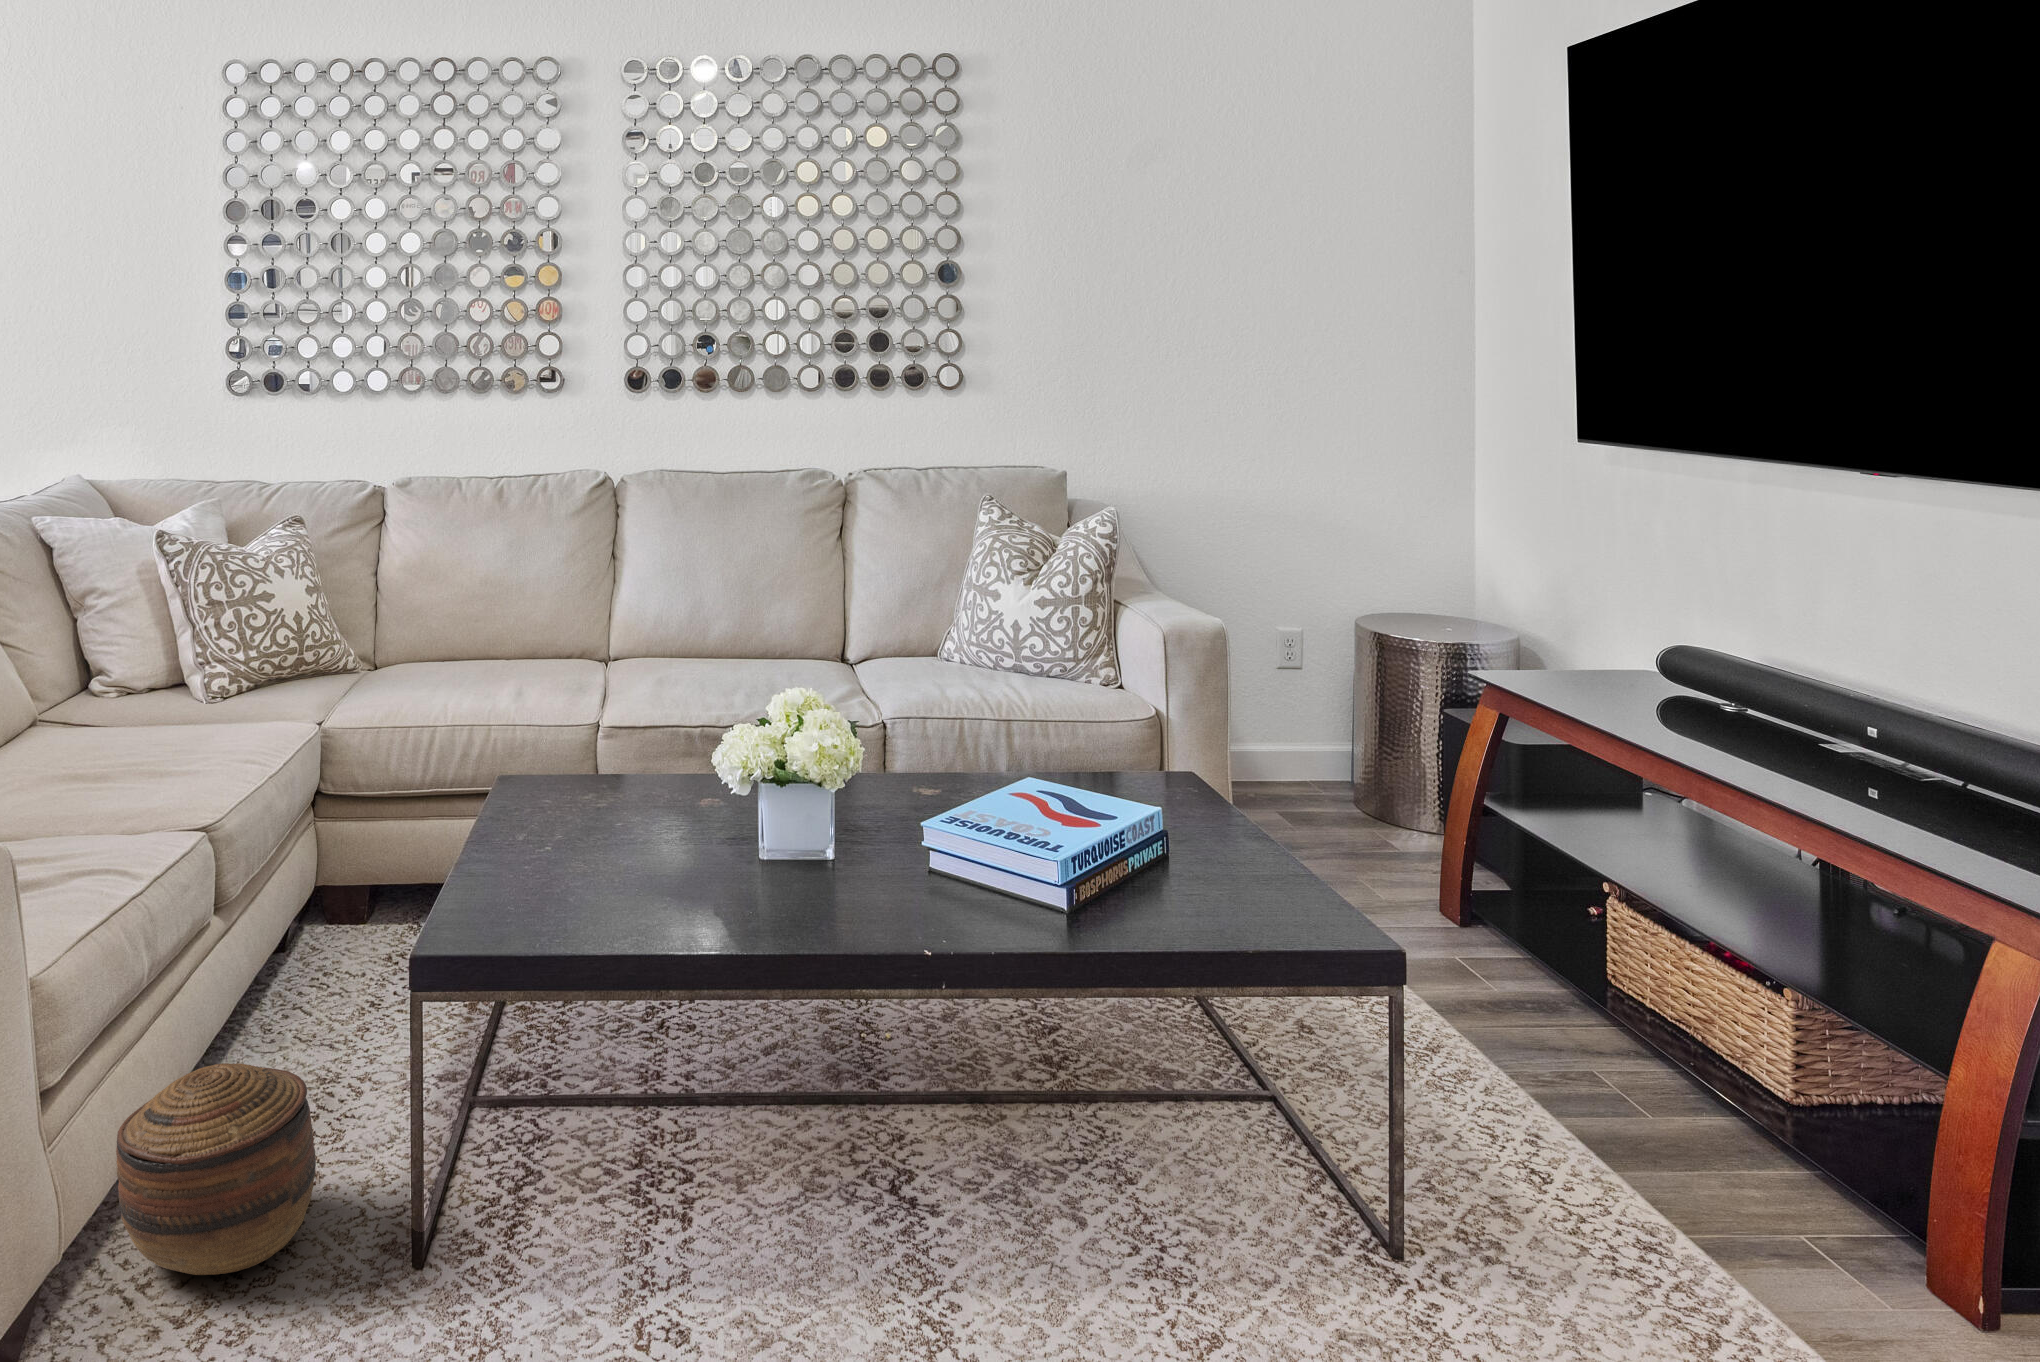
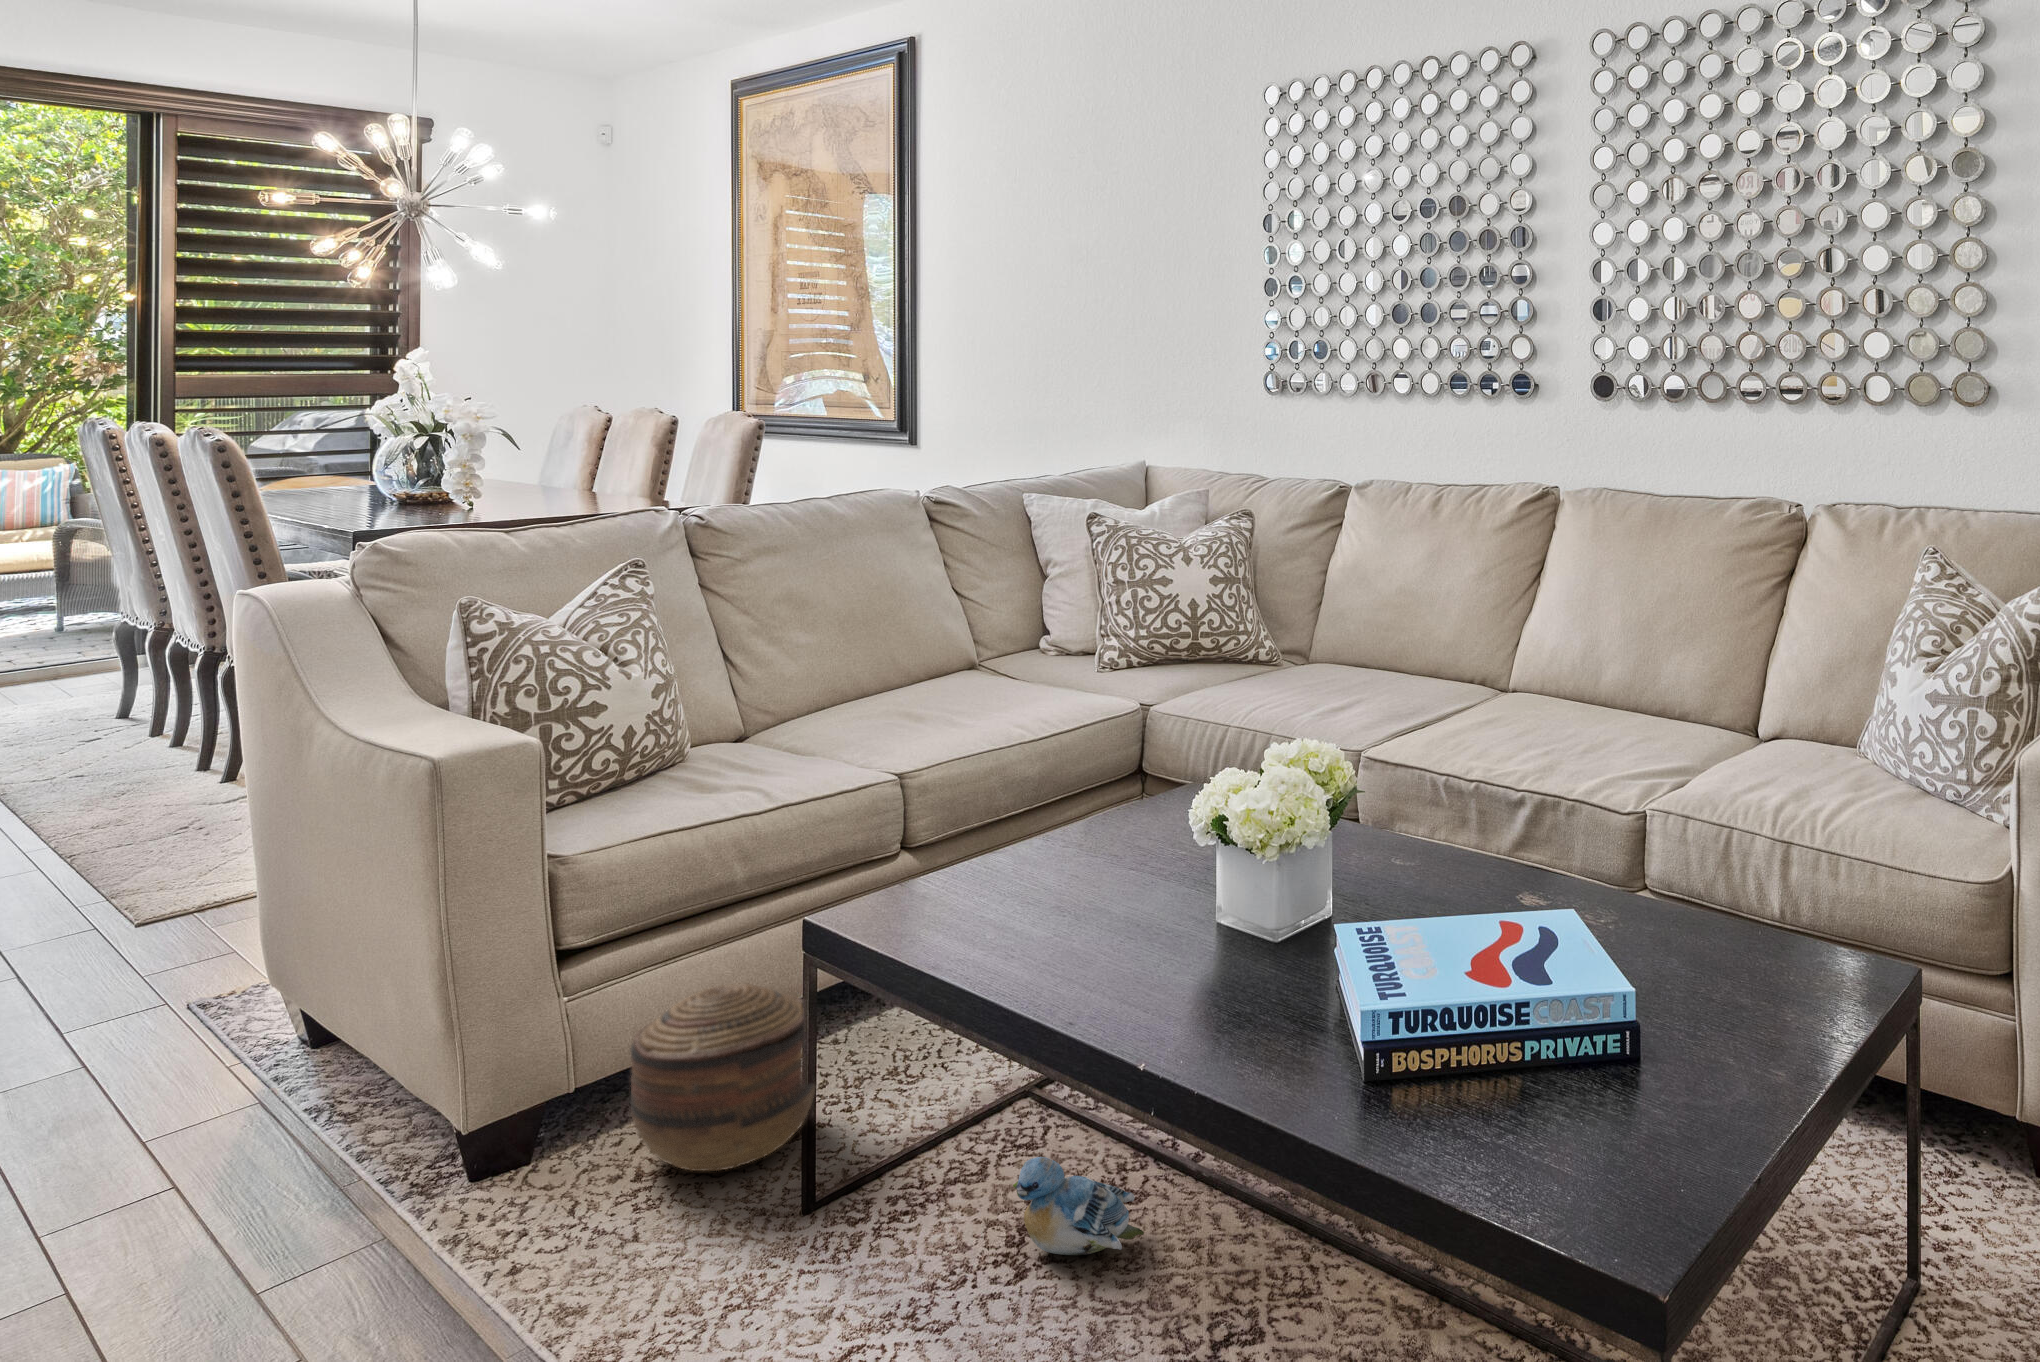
plush toy: none [622,1123,737,1210] -> present [1013,1157,1144,1255]

